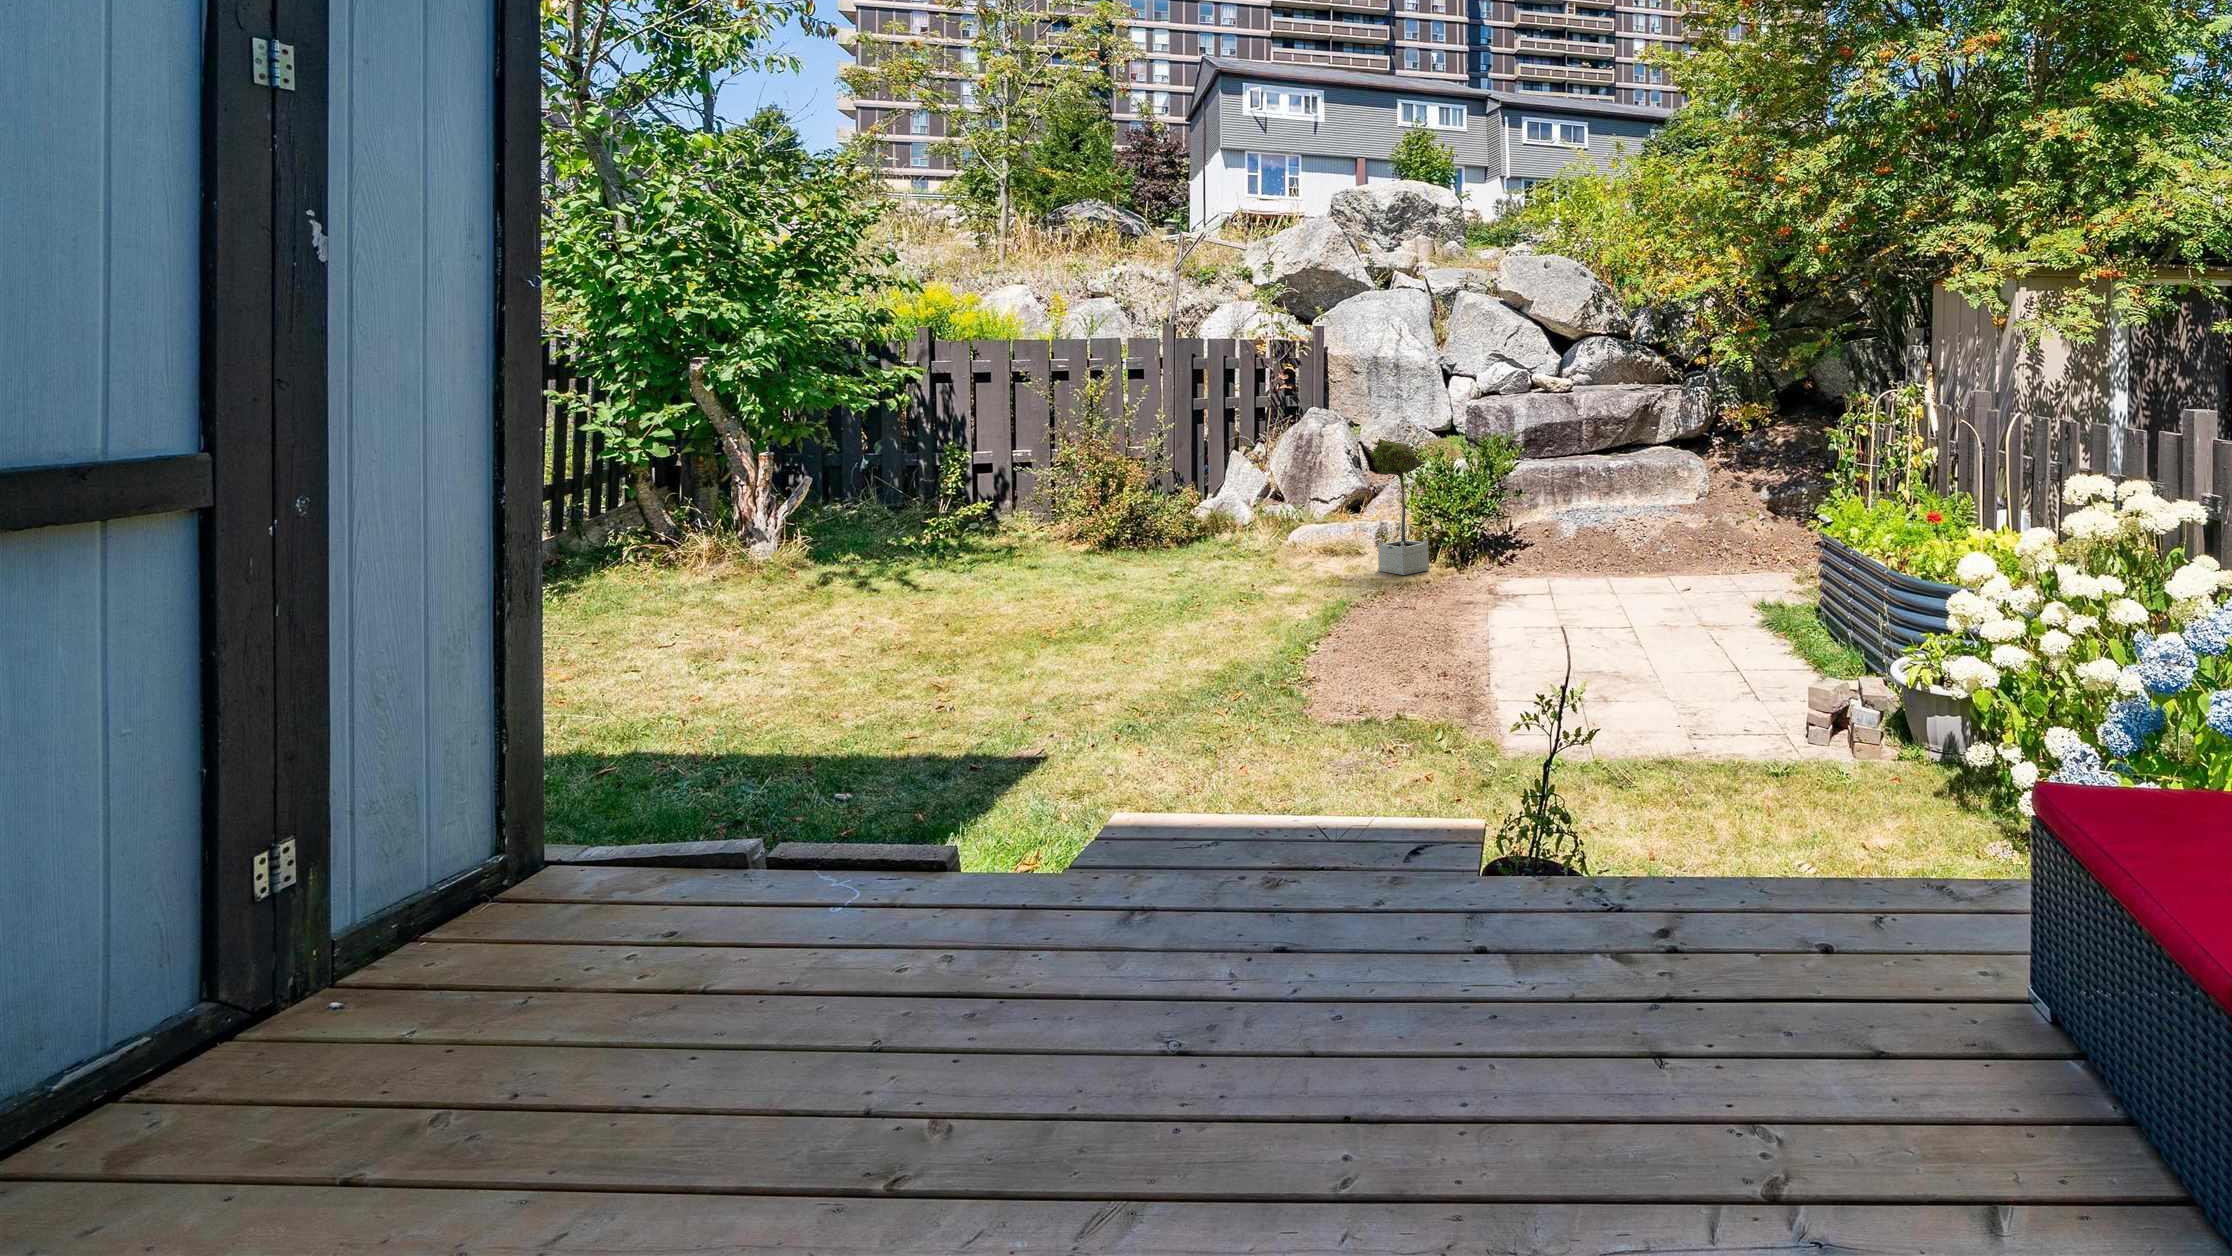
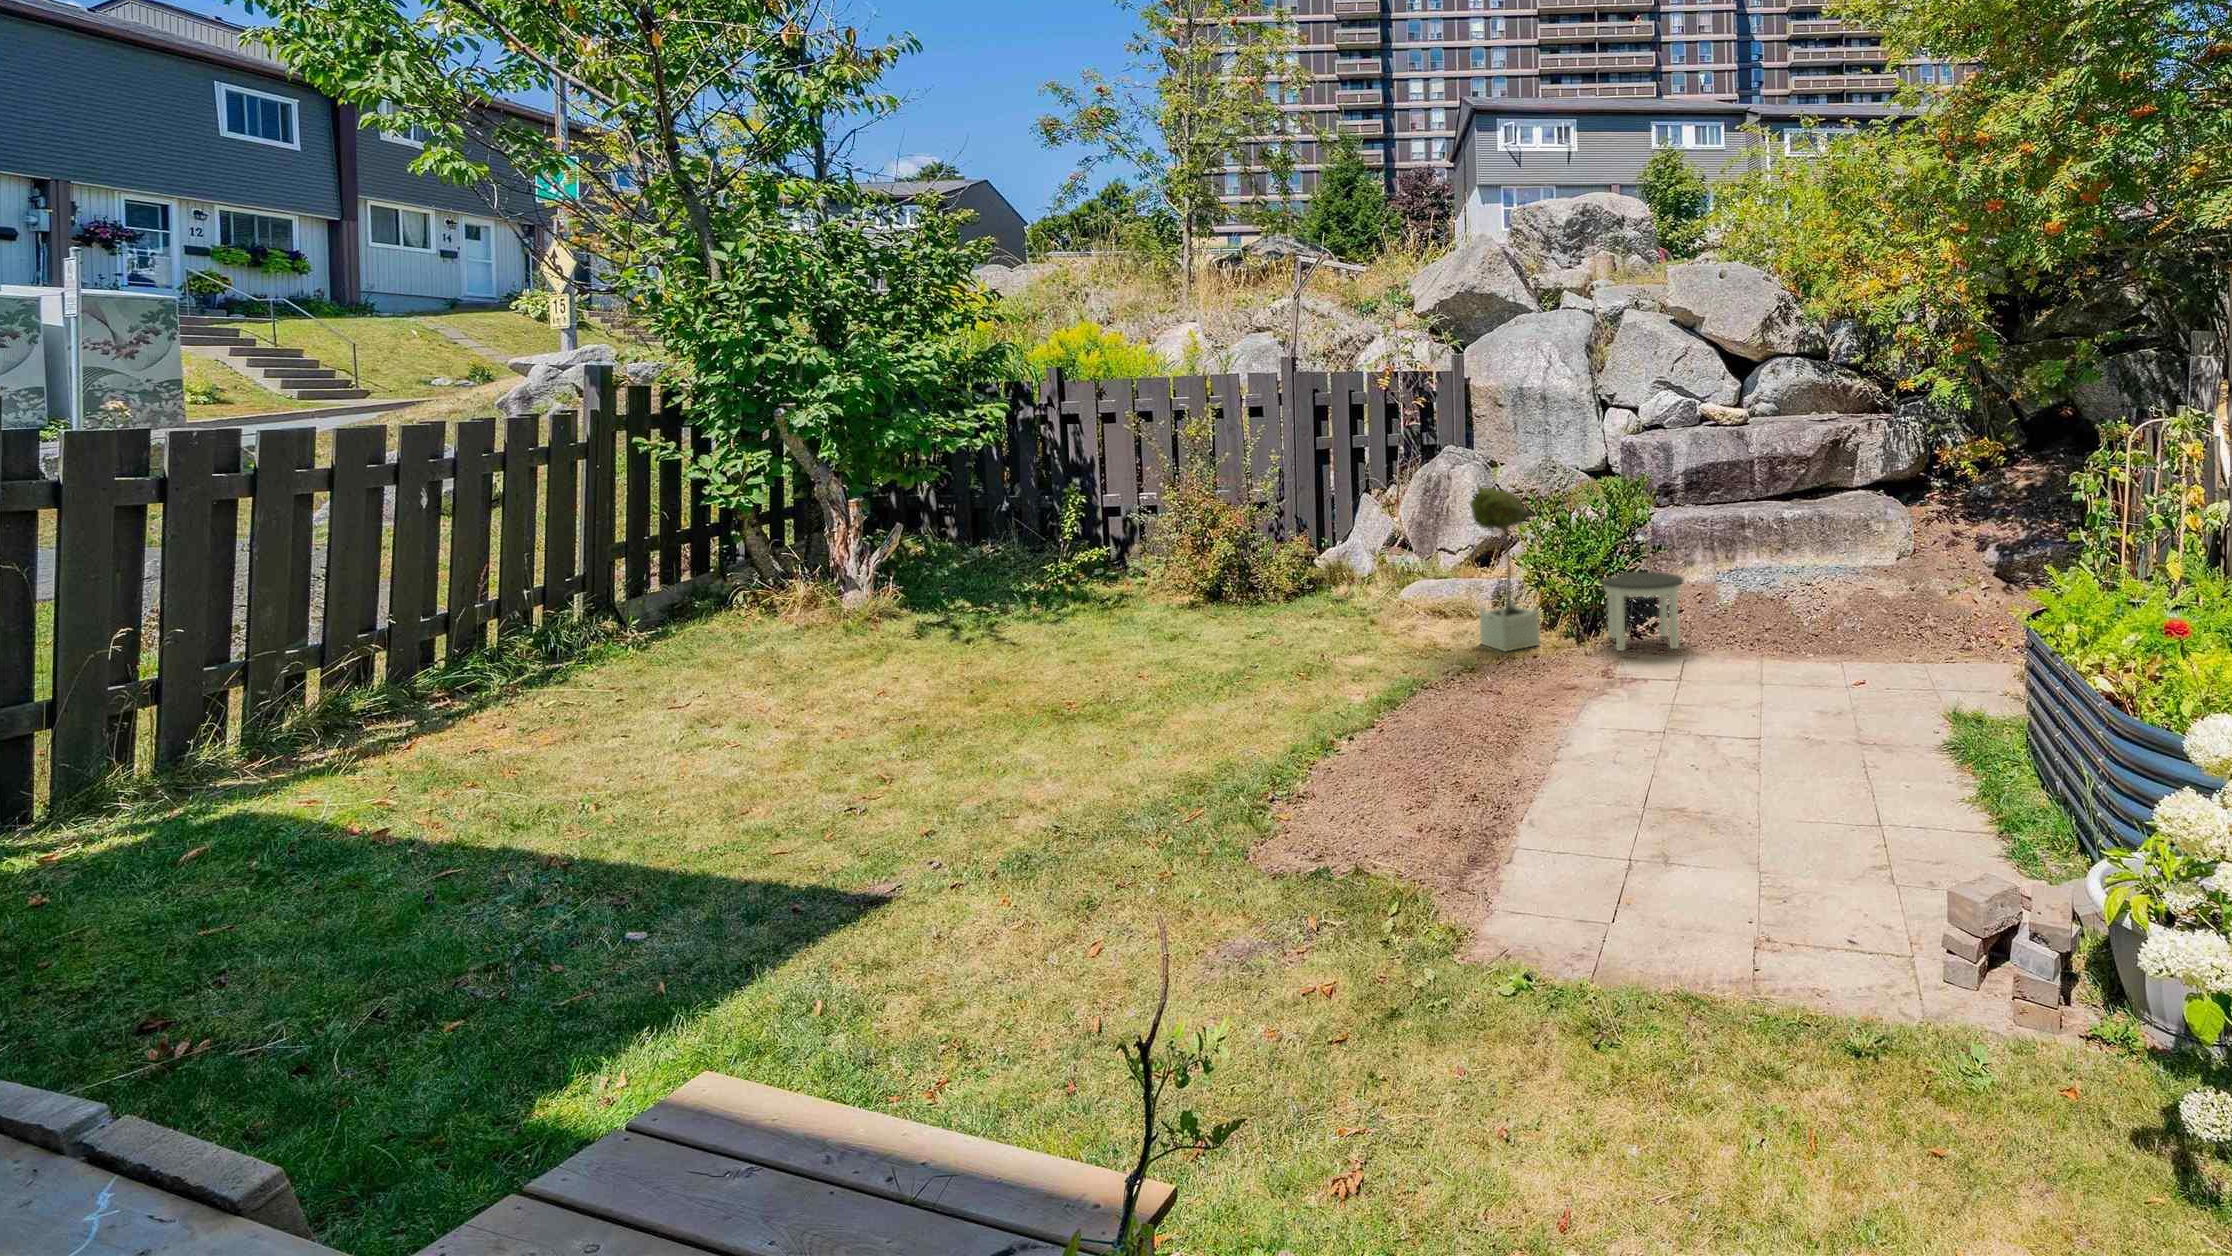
round table: none [1477,510,1545,572] -> present [1600,572,1684,651]

